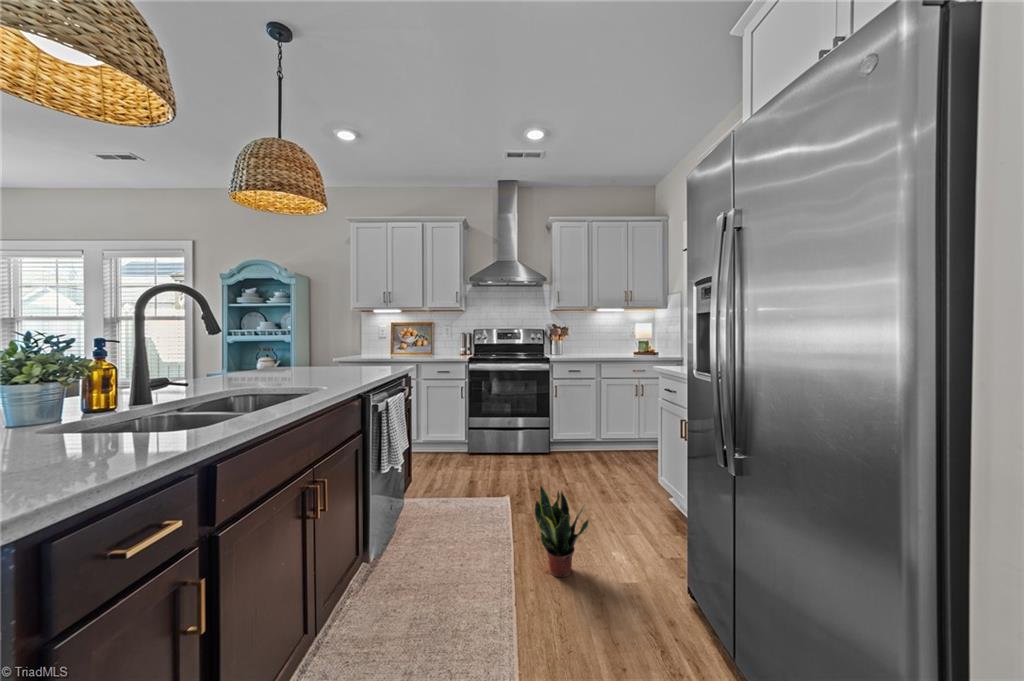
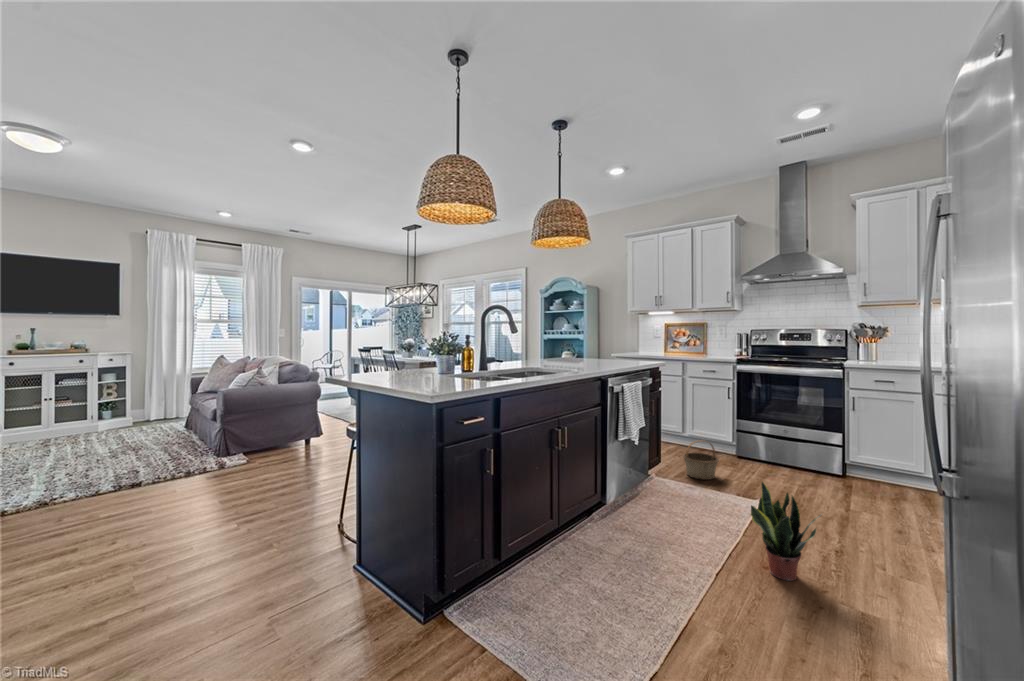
basket: none [429,446,464,488] -> present [683,441,719,480]

